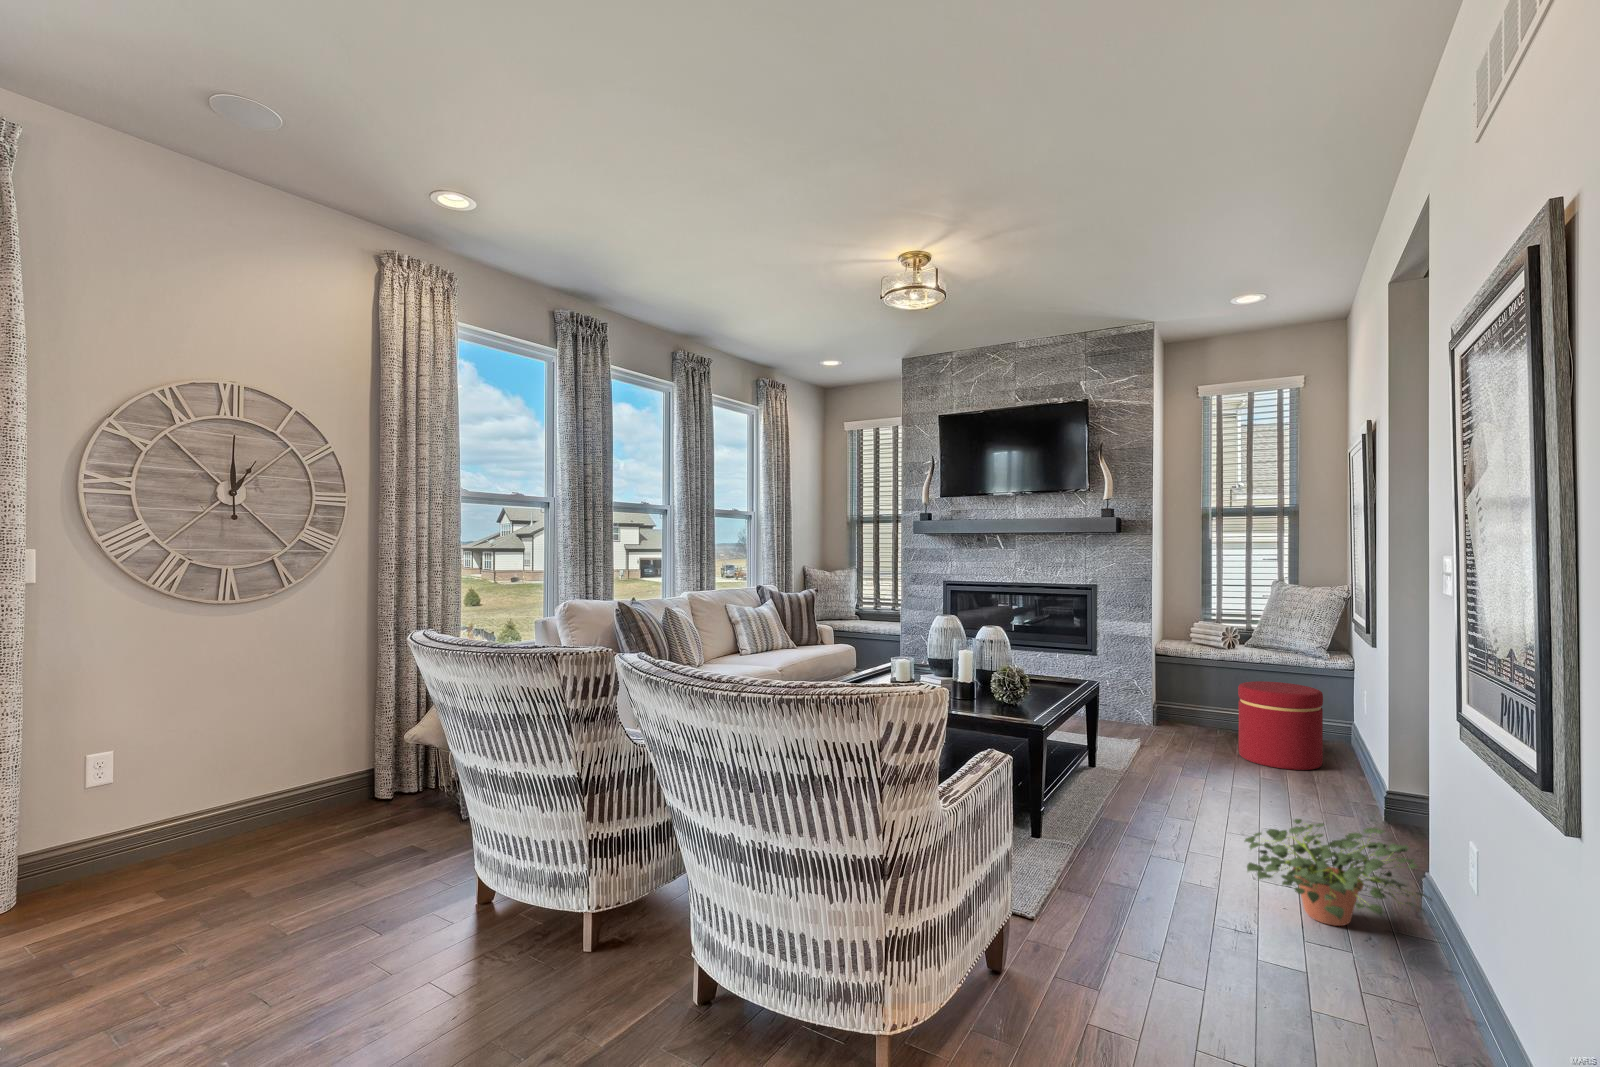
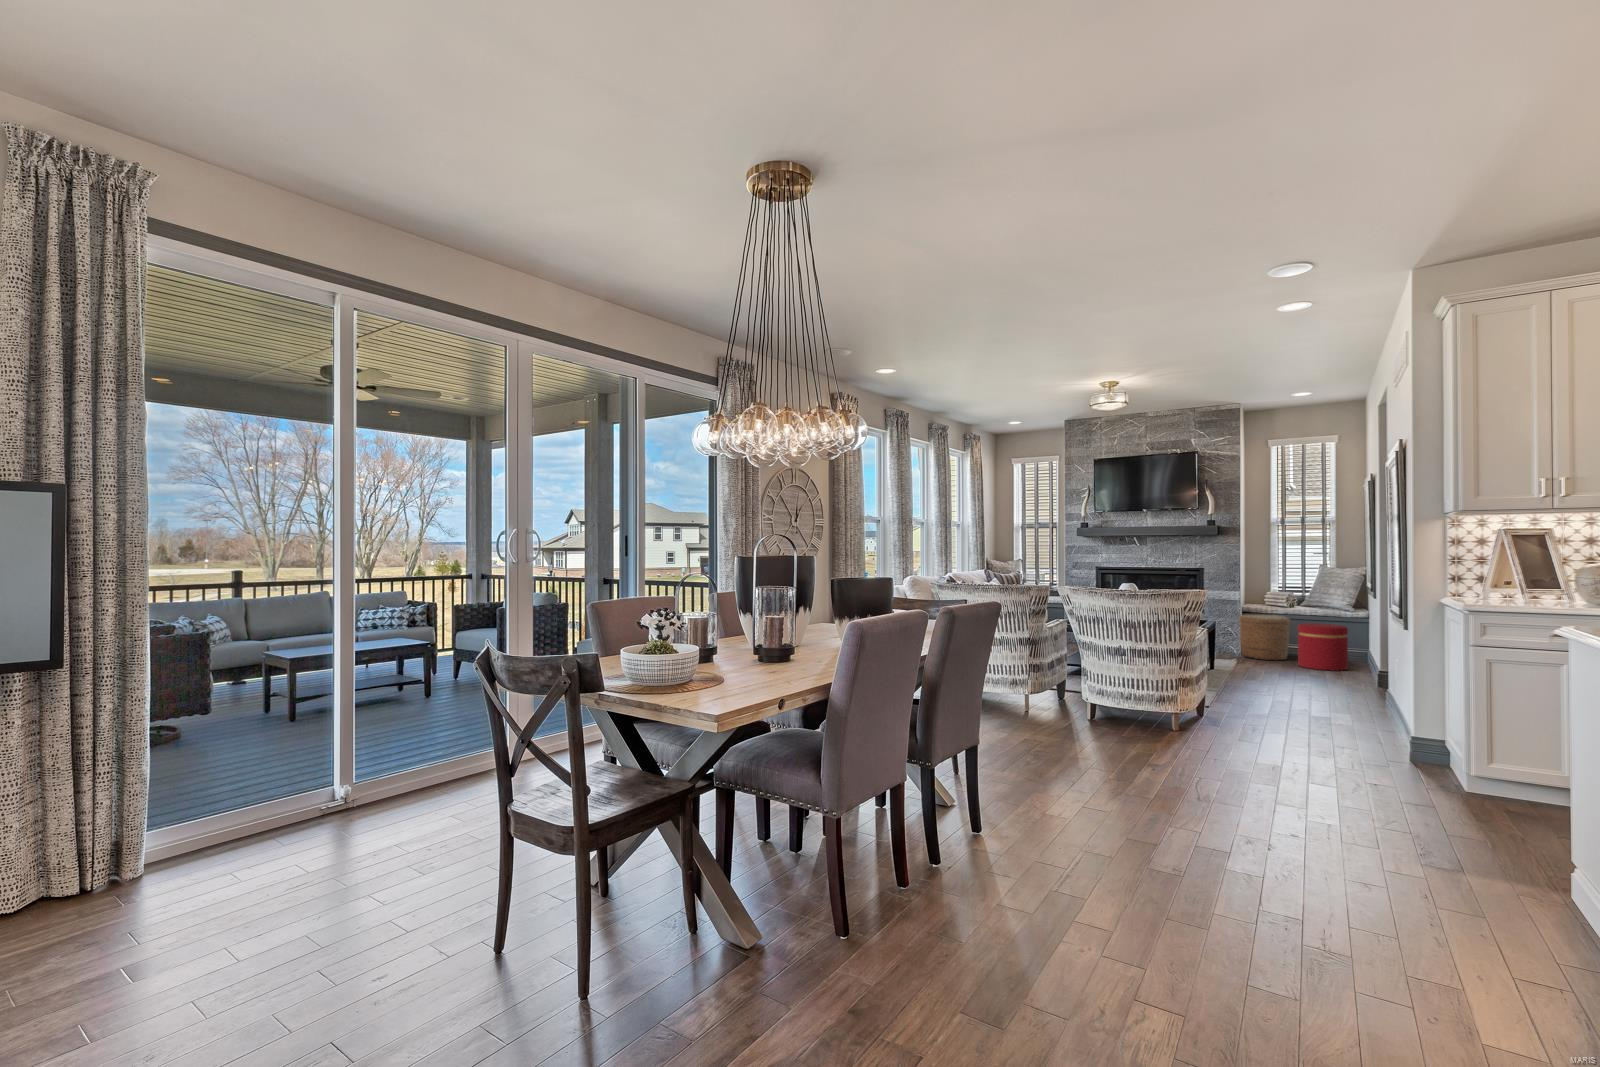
woven basket: none [1147,660,1228,740] -> present [1239,615,1291,660]
potted plant: present [1245,819,1431,926] -> none [1304,667,1387,708]

